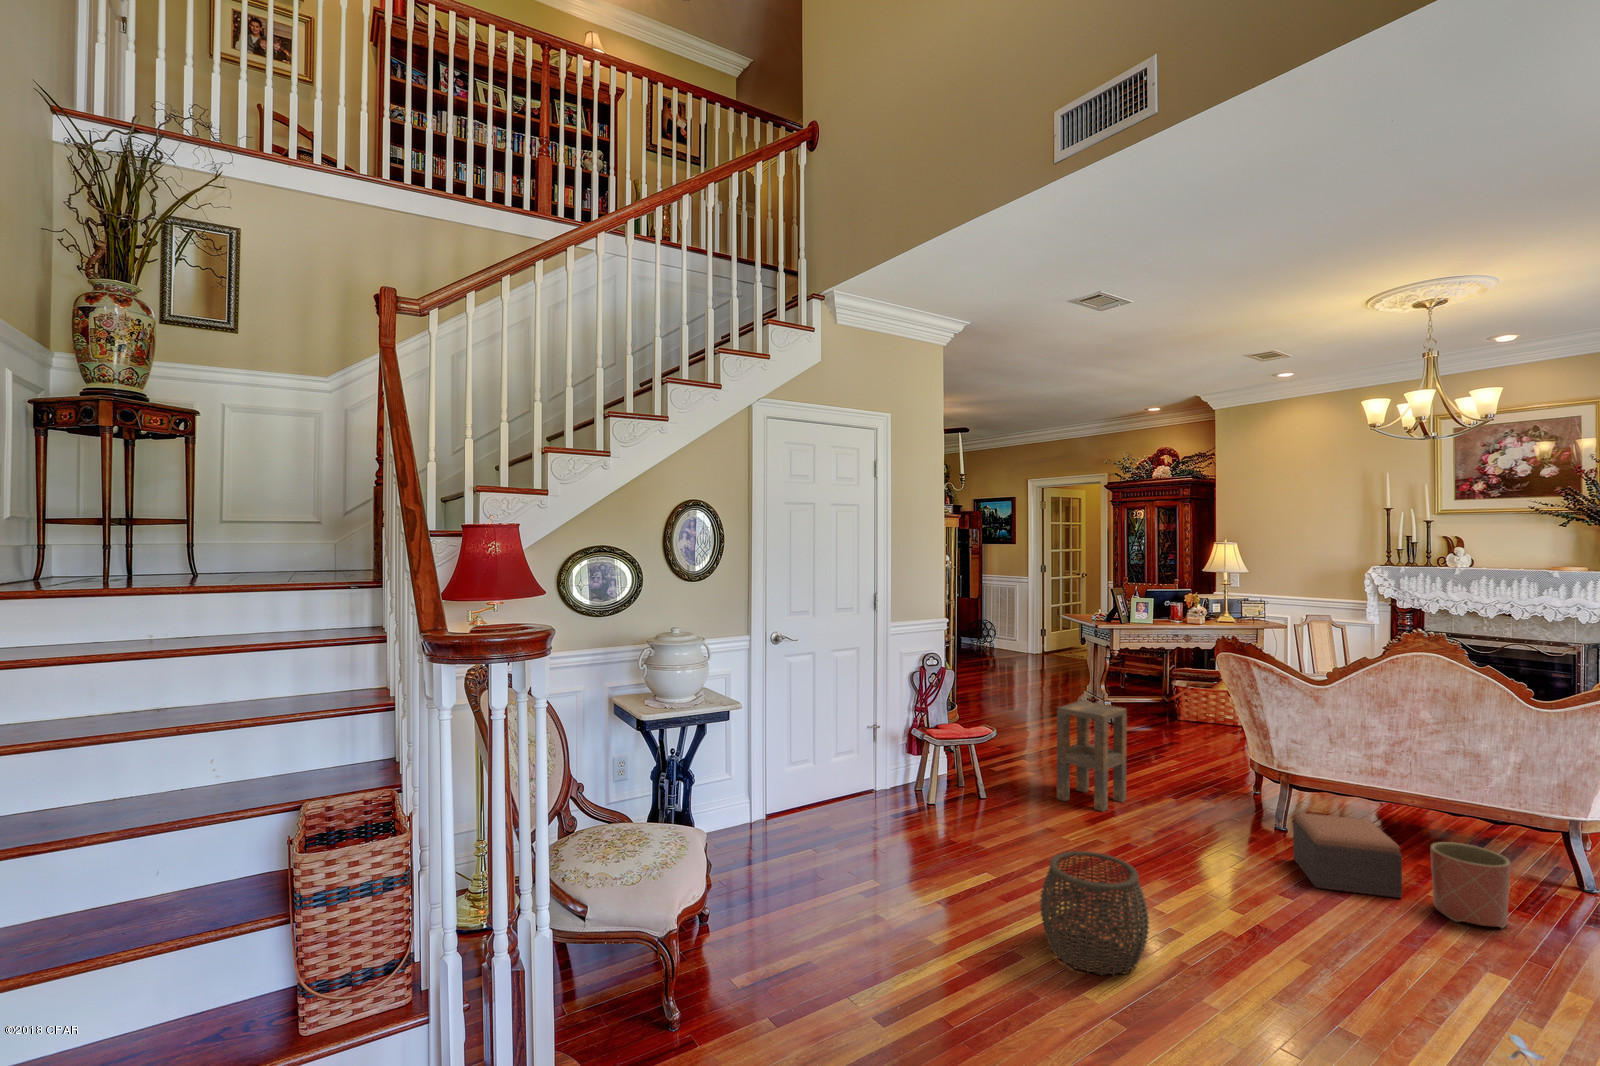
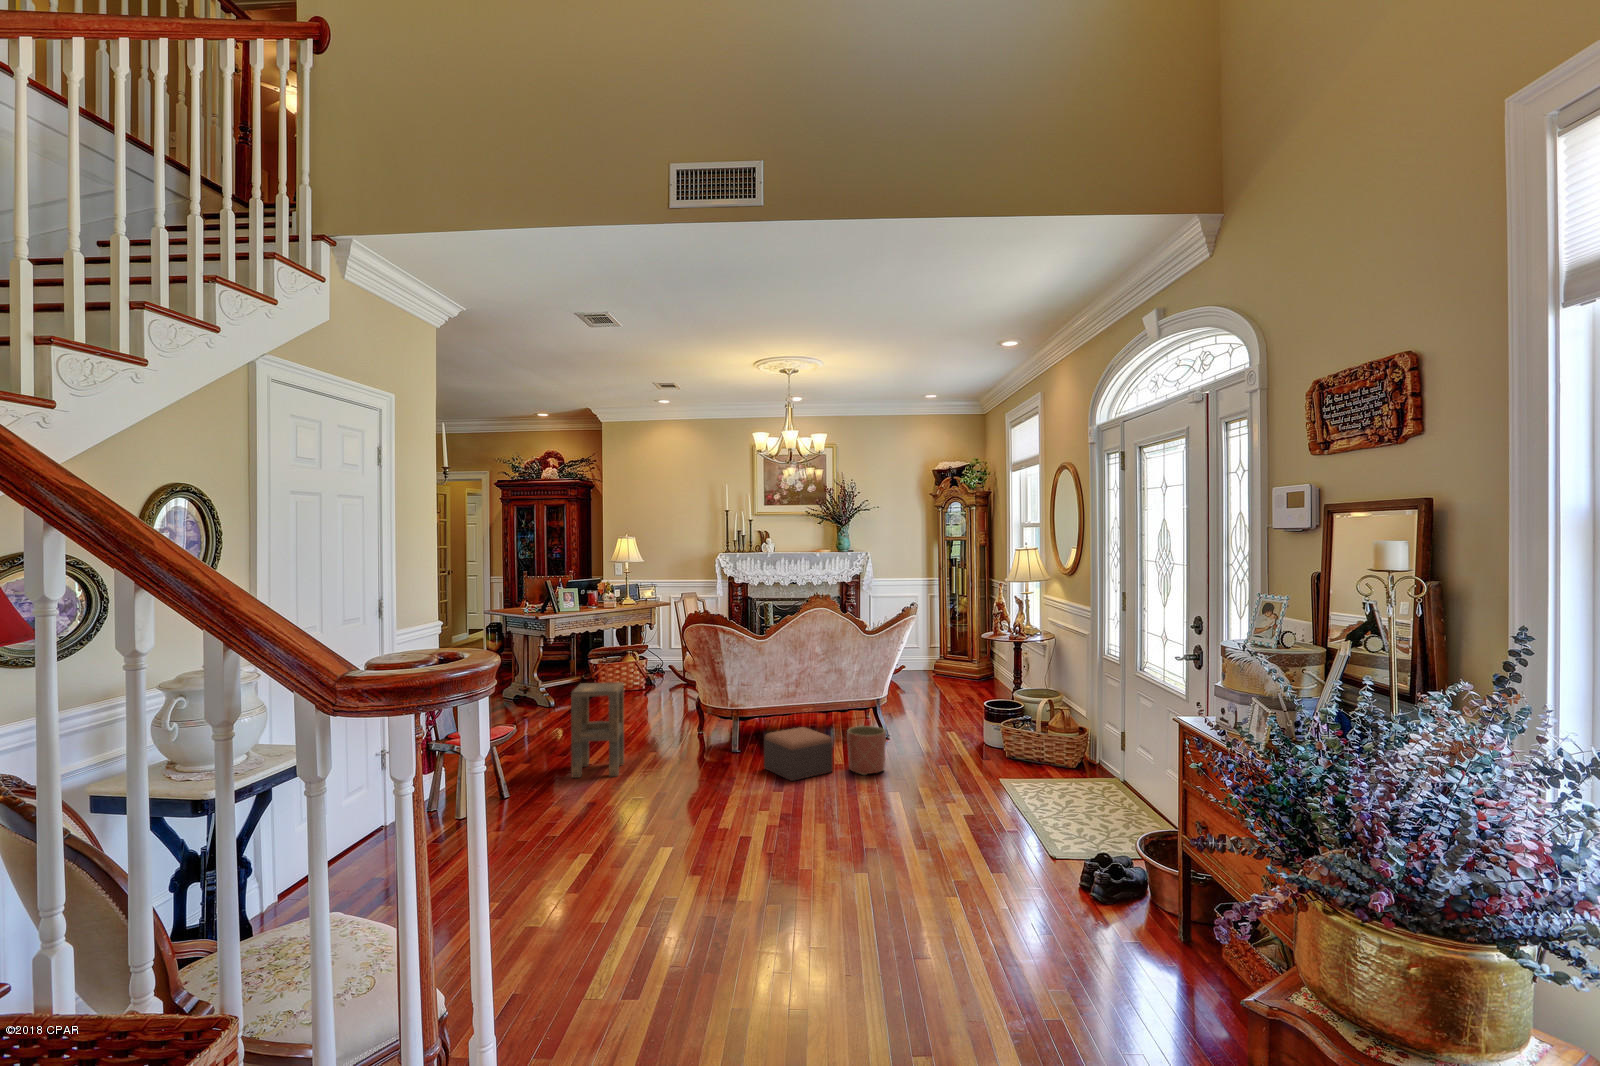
woven basket: present [1040,851,1149,975] -> none [678,791,764,888]

